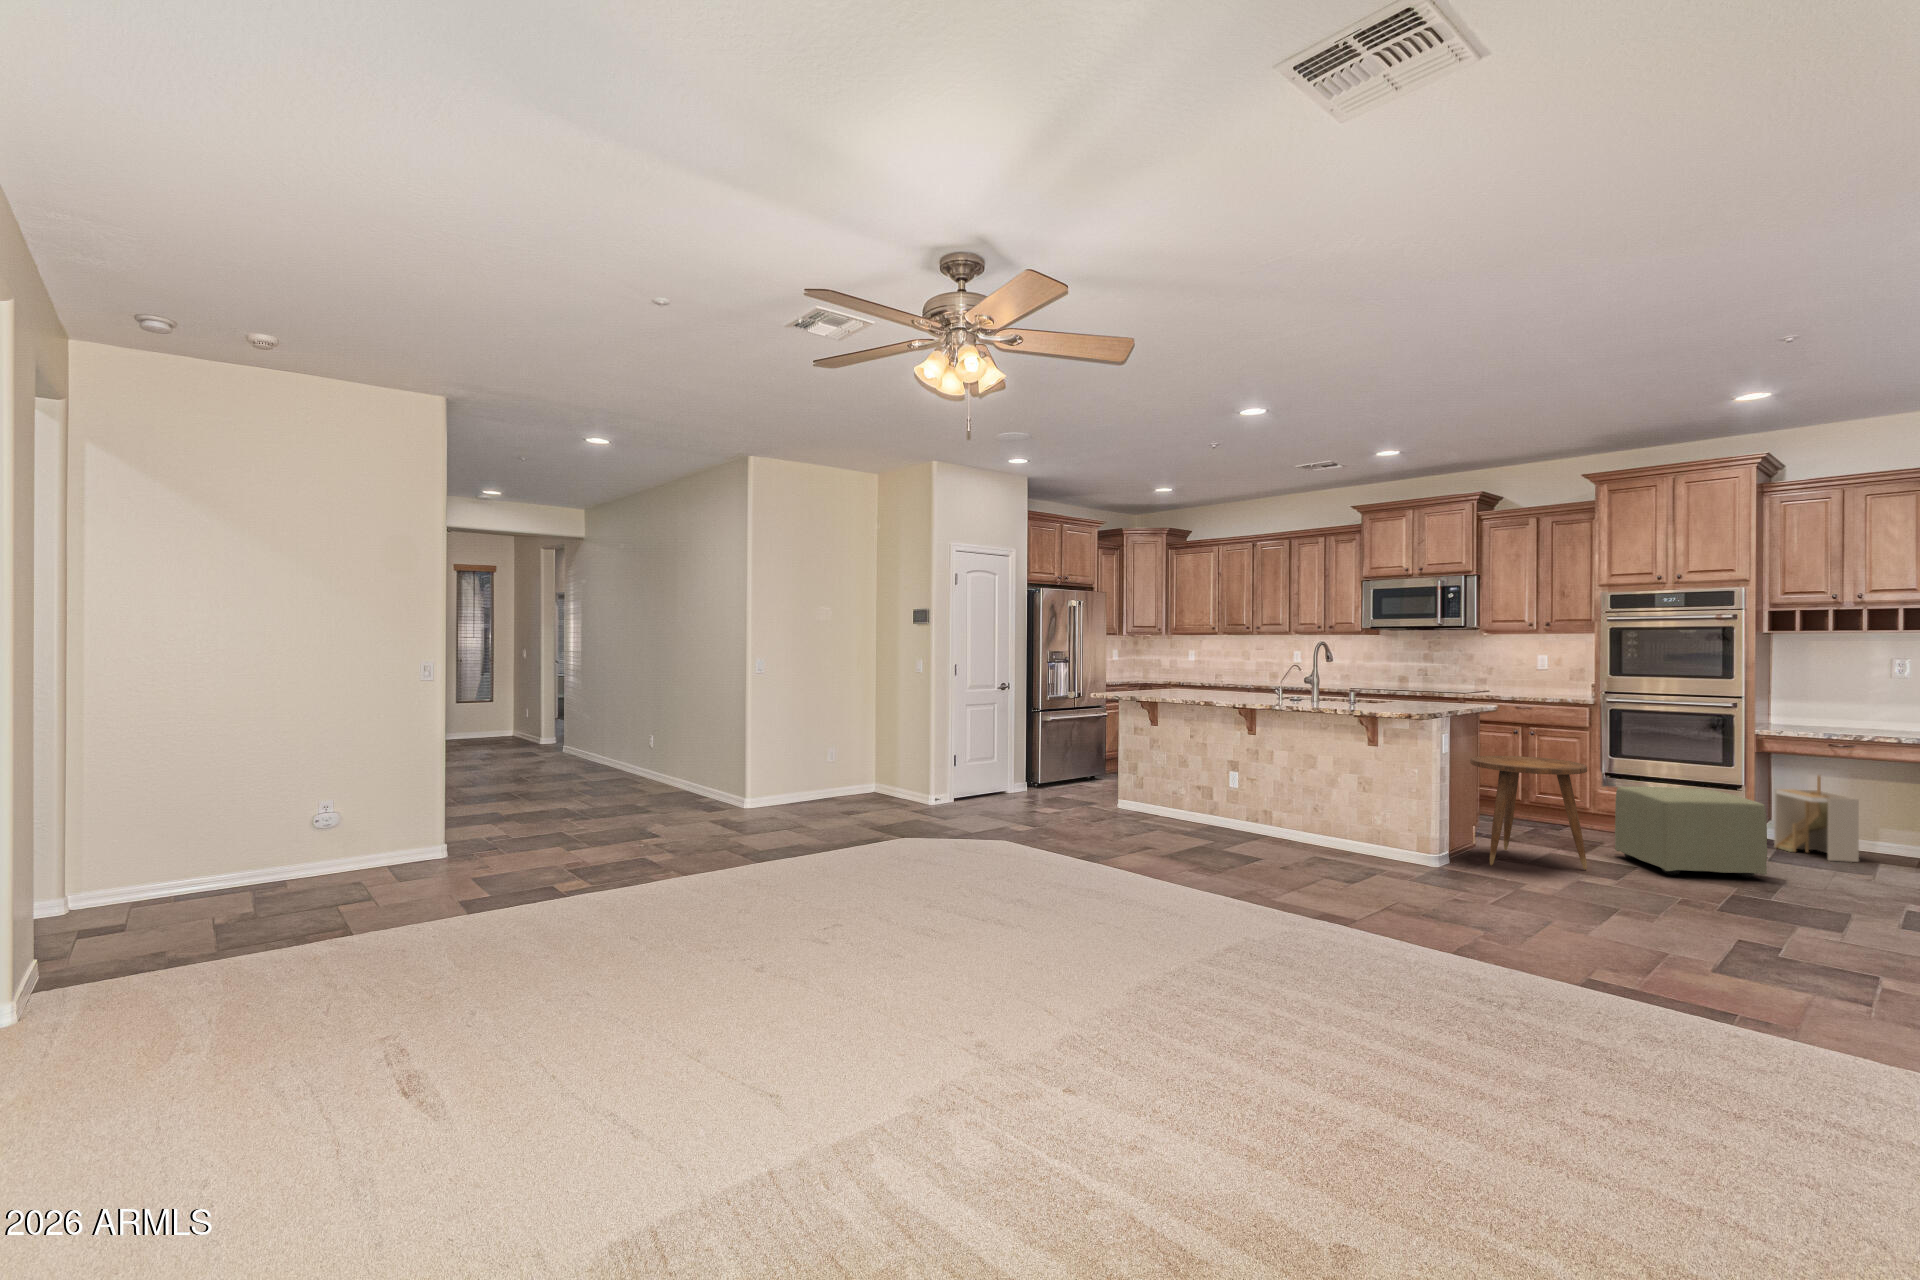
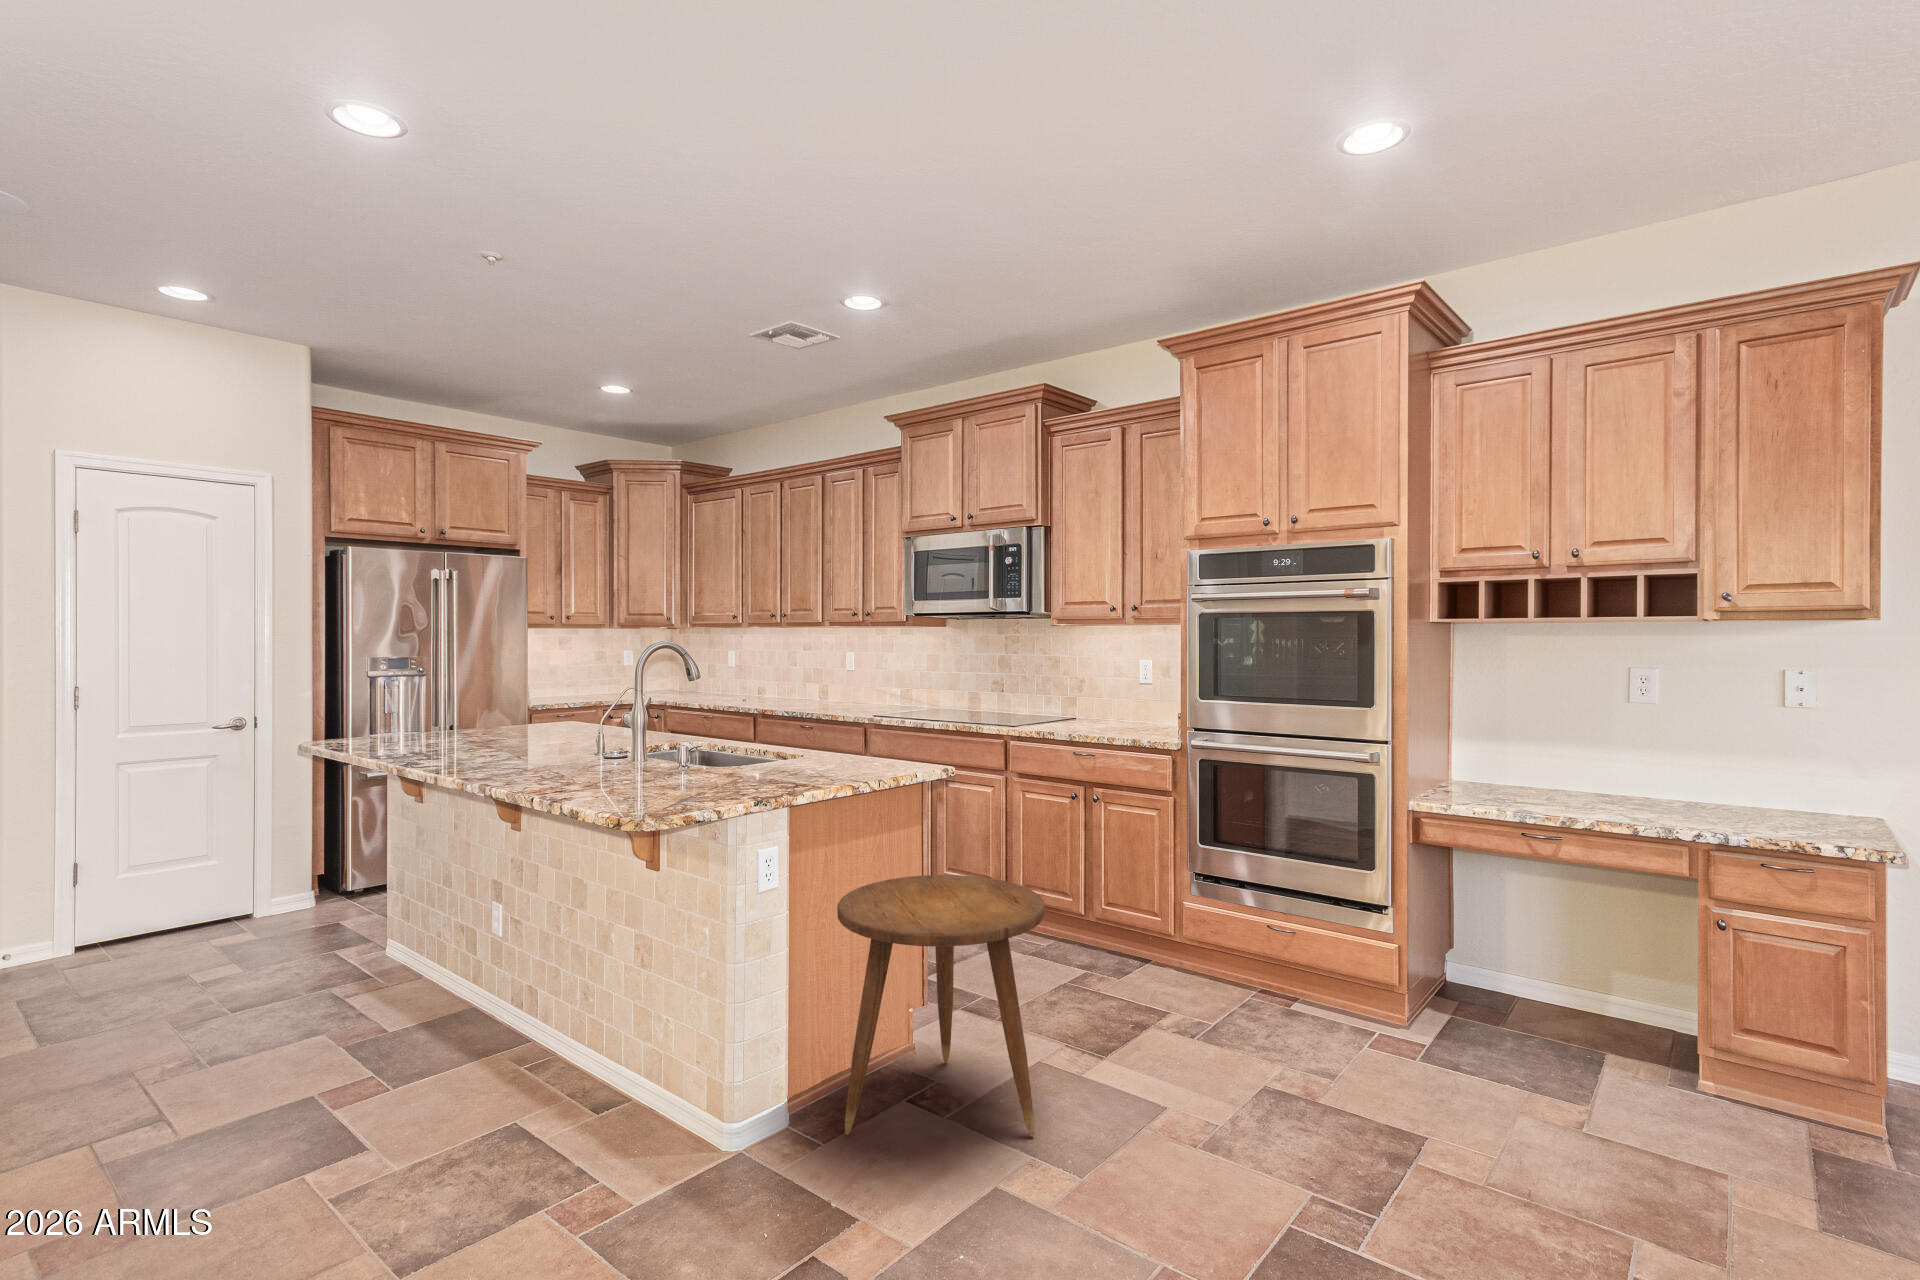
storage bin: present [1774,776,1859,862] -> none [1445,889,1569,1056]
ottoman: present [1615,787,1767,878] -> none [1140,934,1370,1147]

